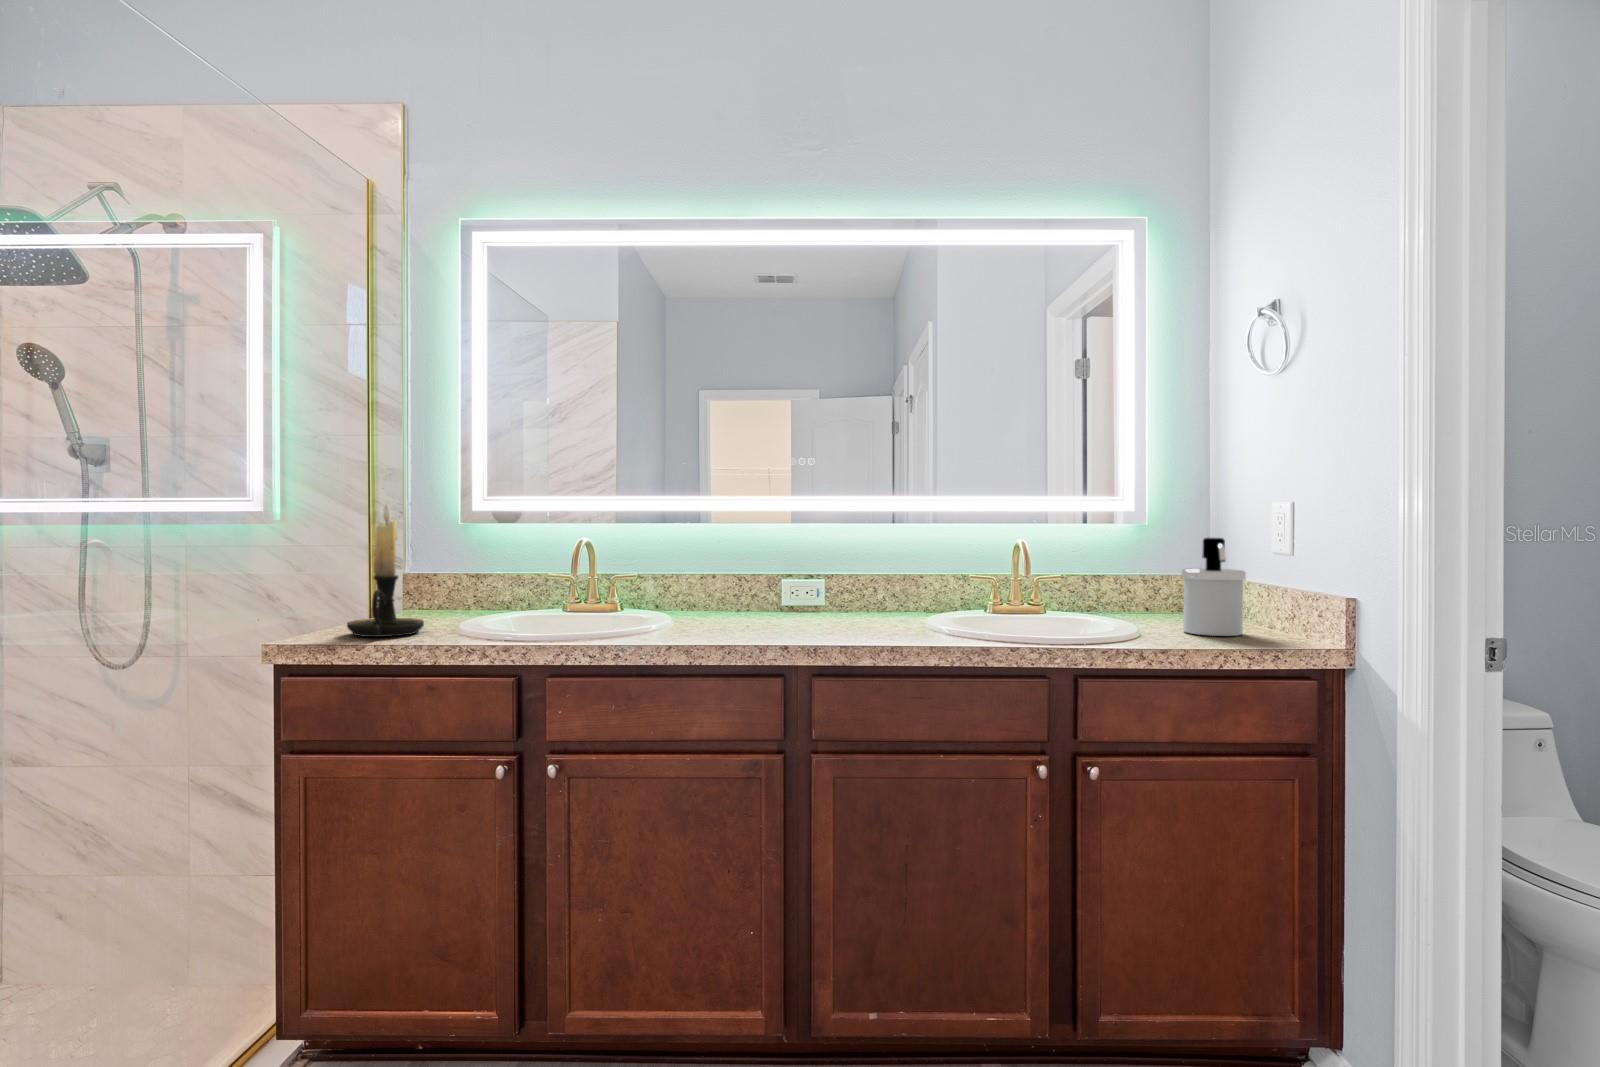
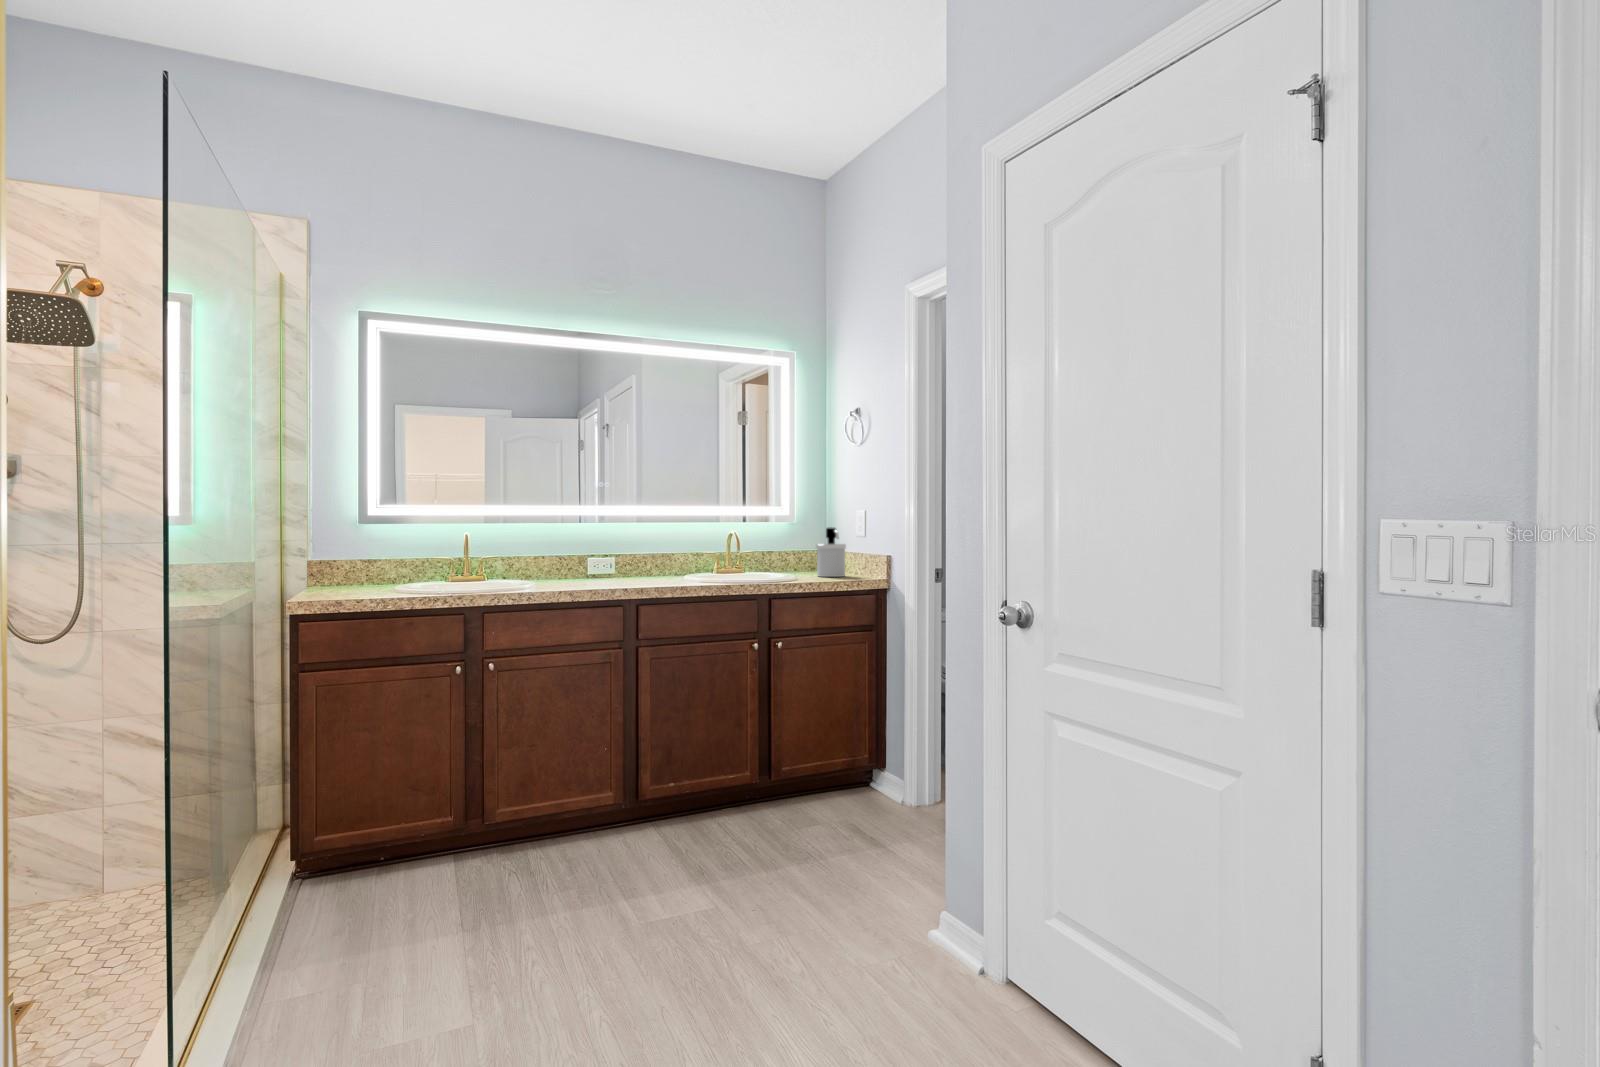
candle holder: present [347,502,424,637] -> none [329,507,380,596]

